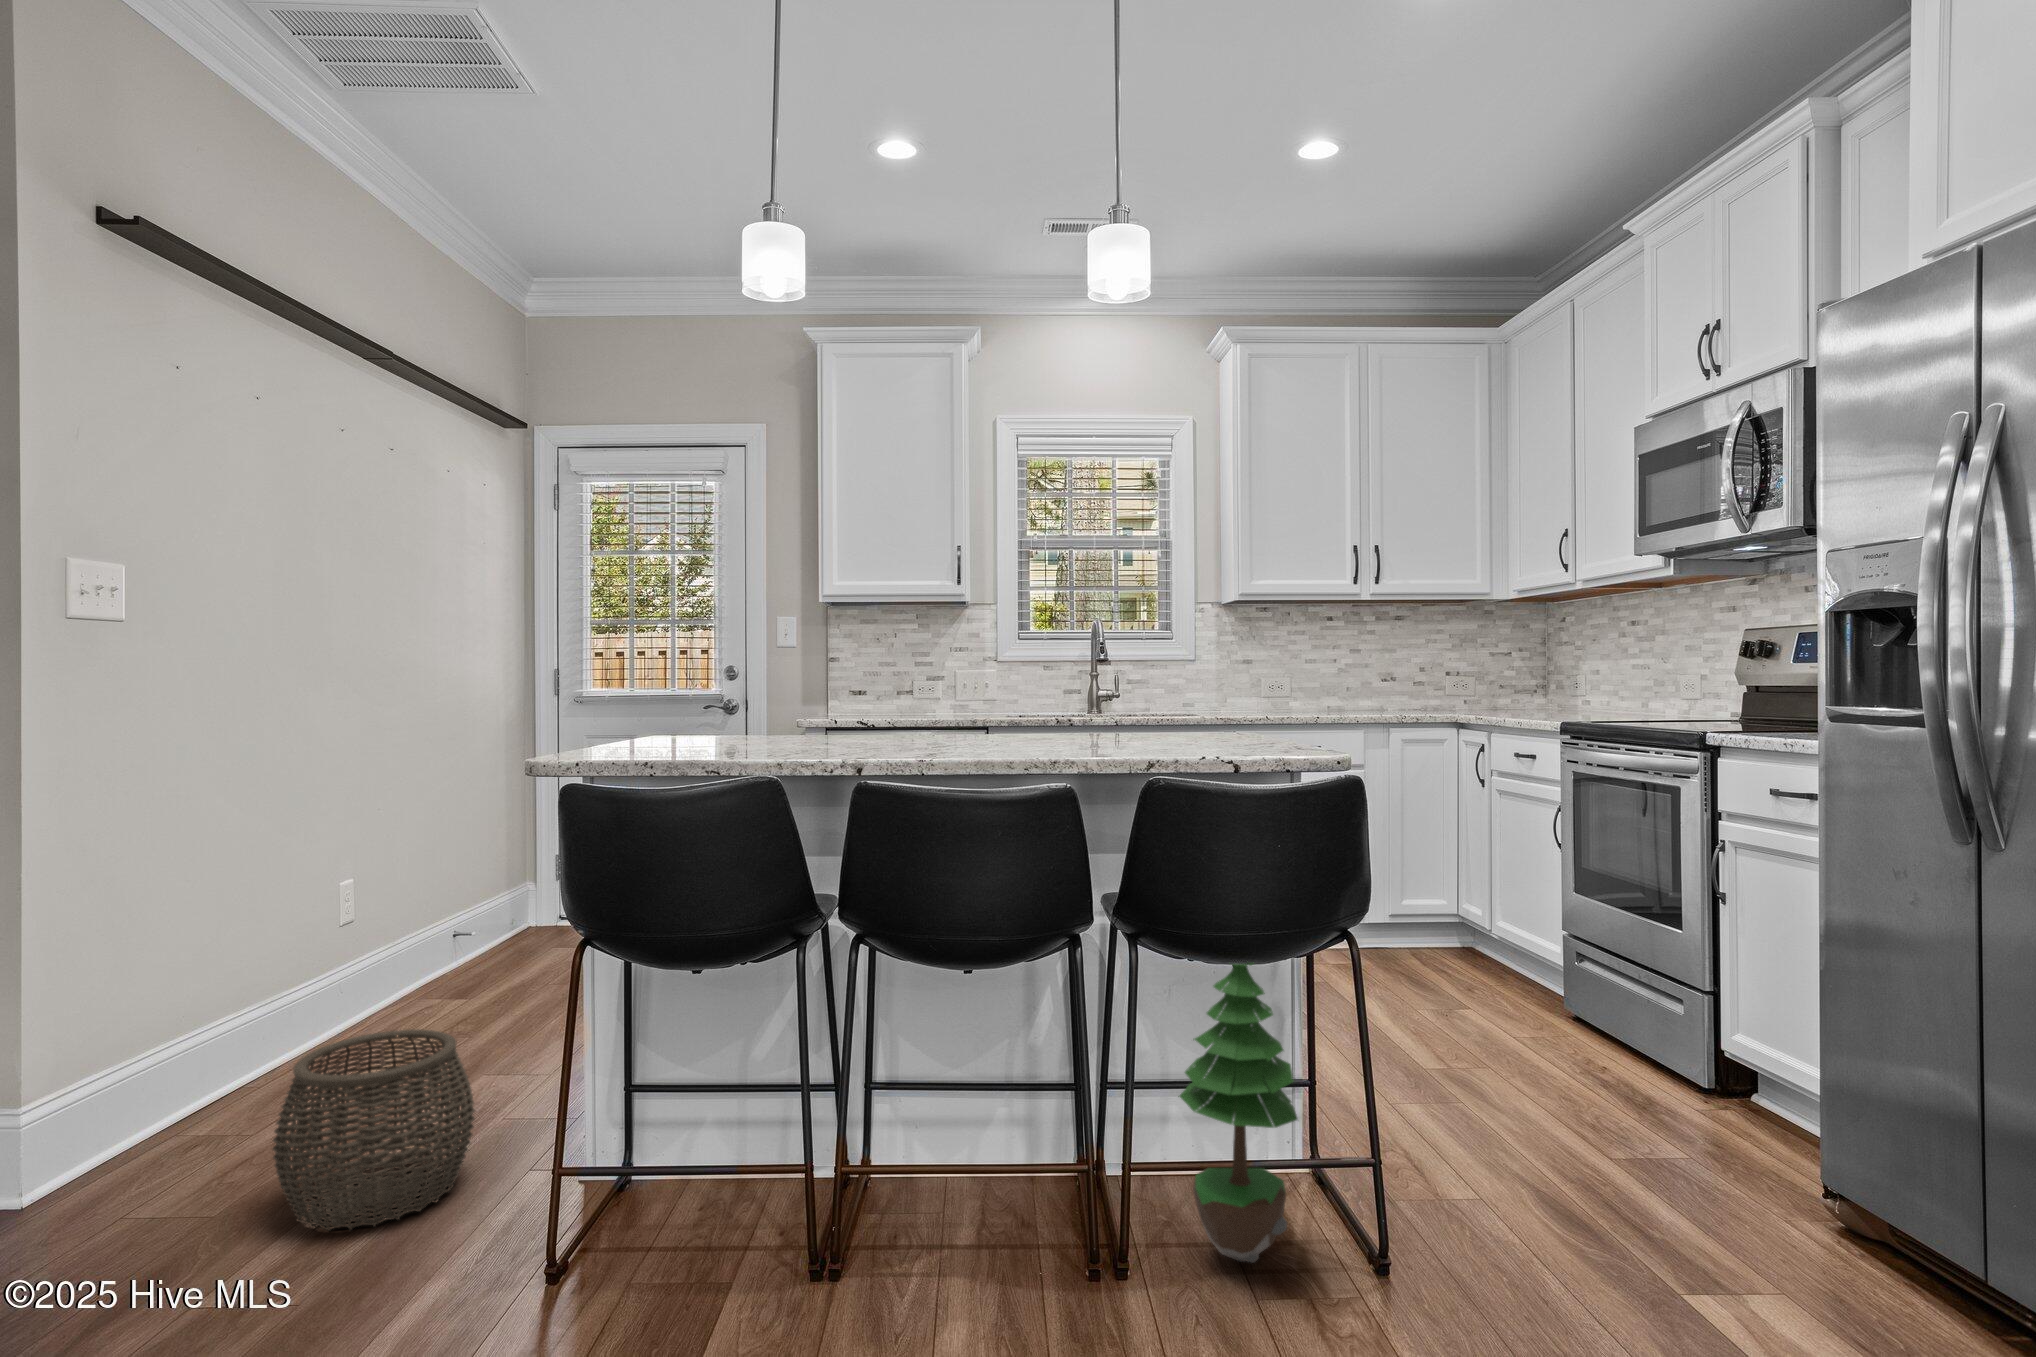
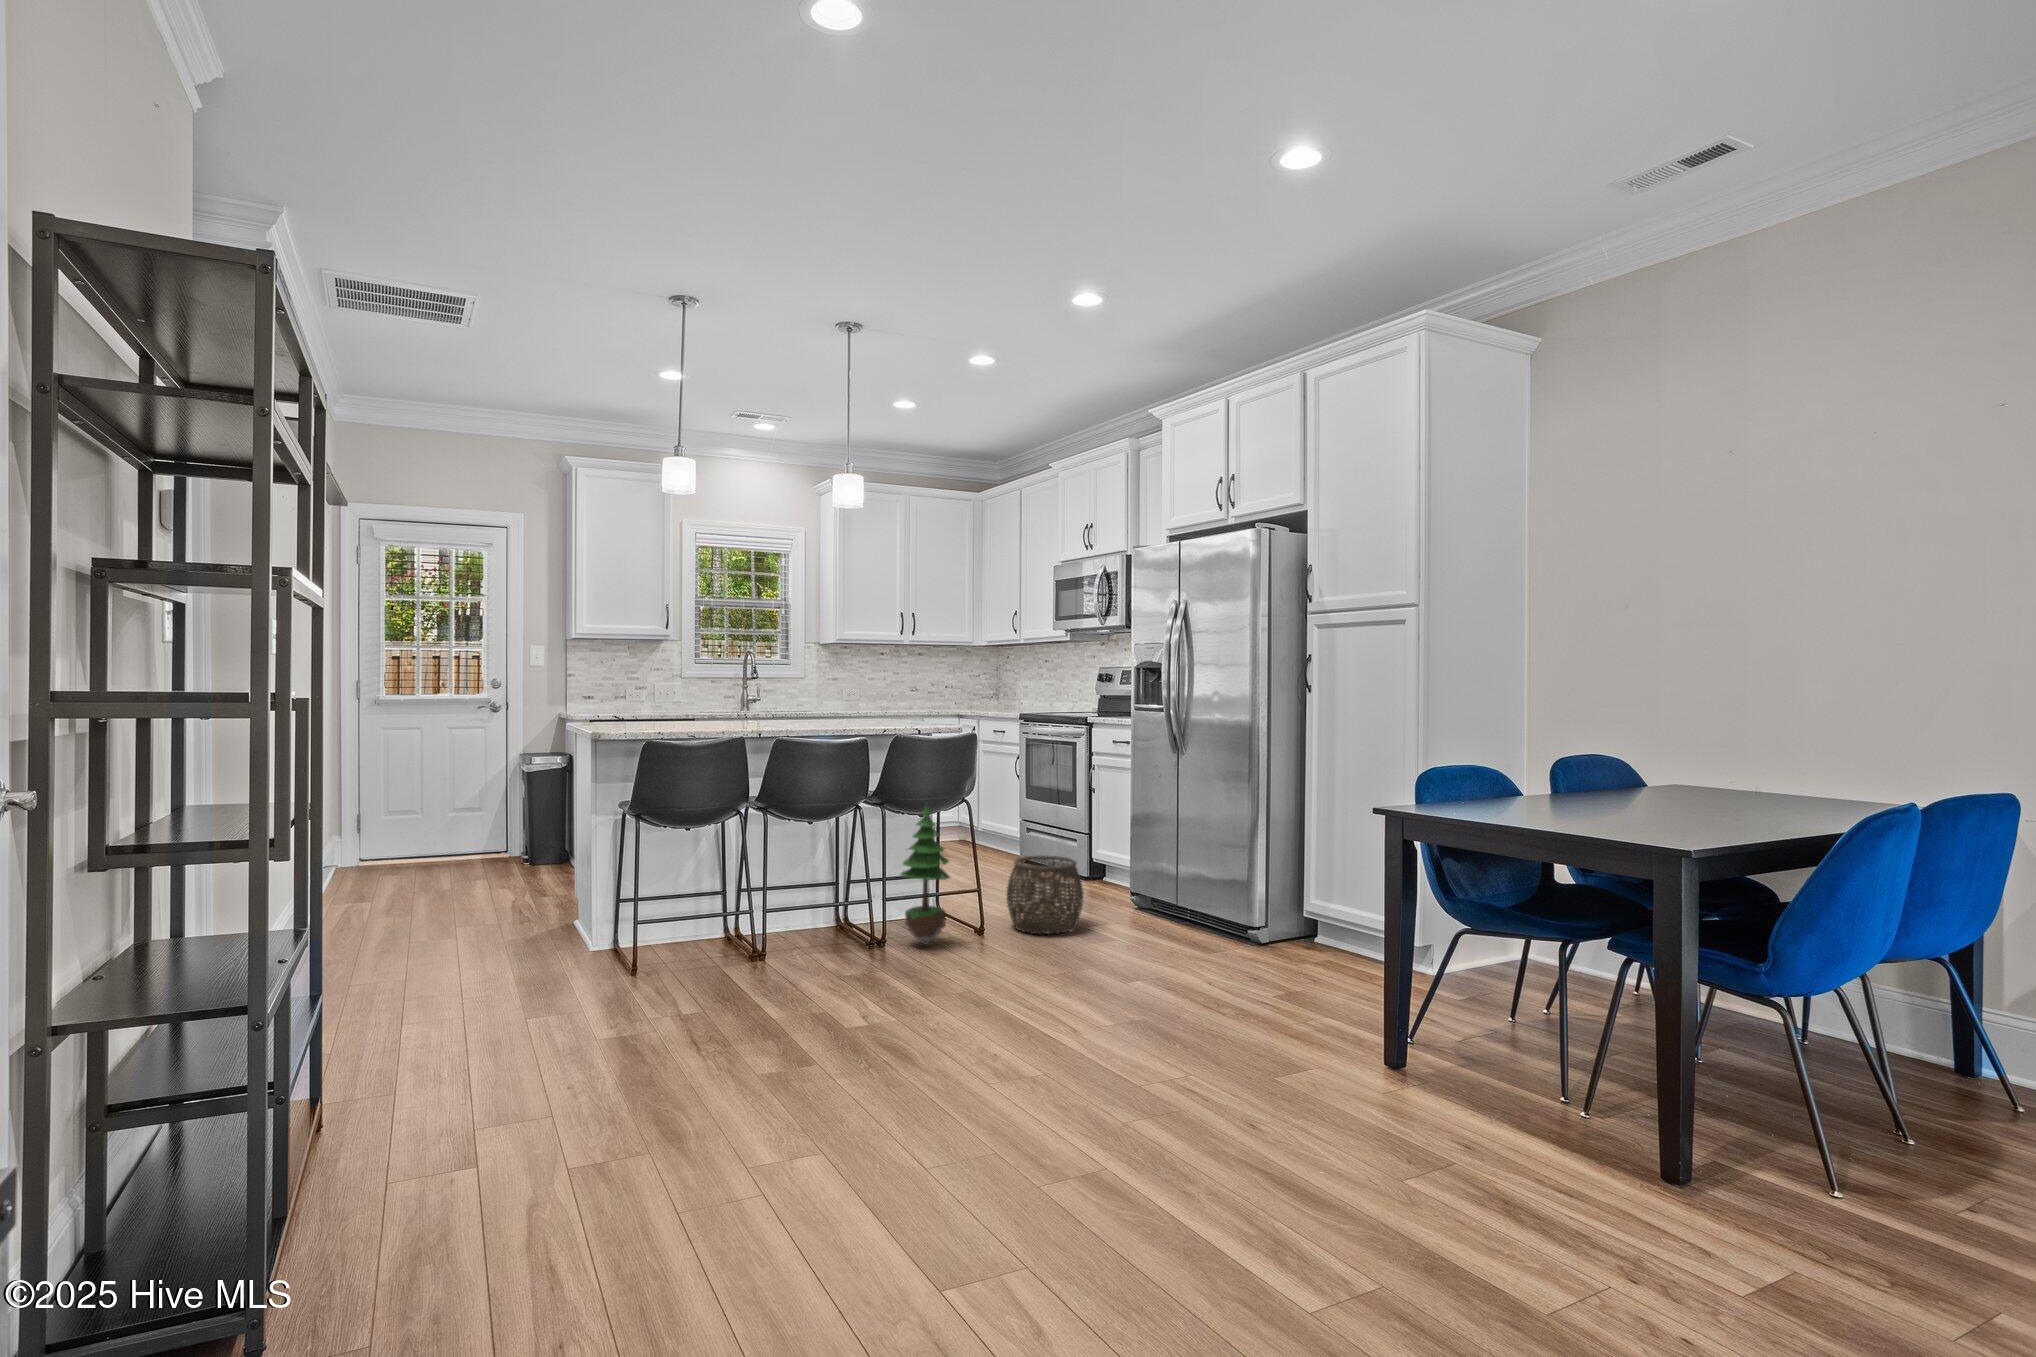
woven basket: present [273,1029,475,1231] -> present [1006,855,1084,934]

